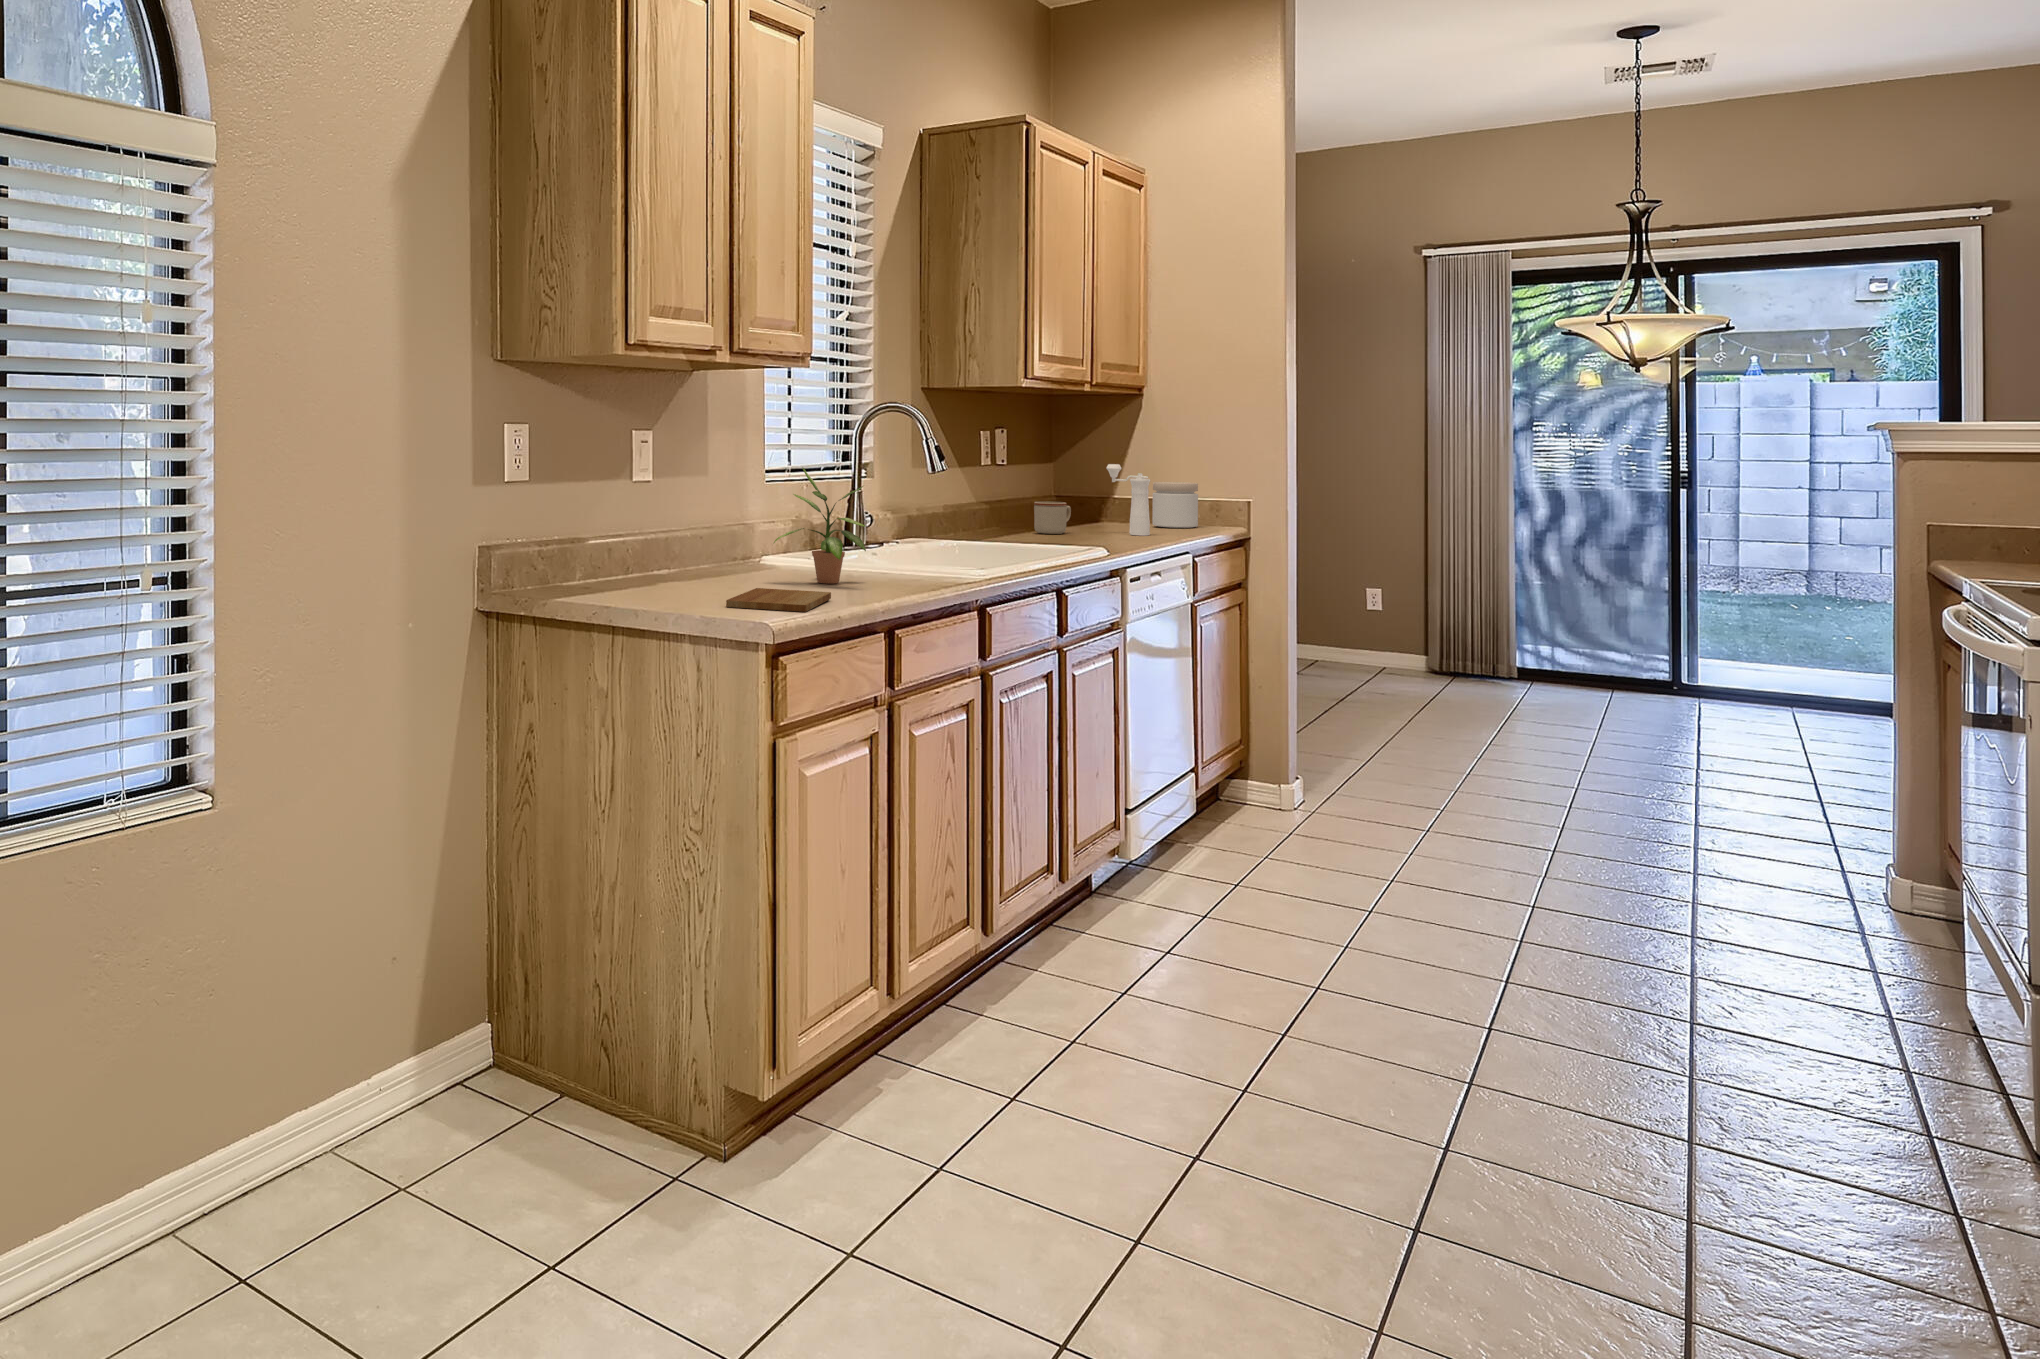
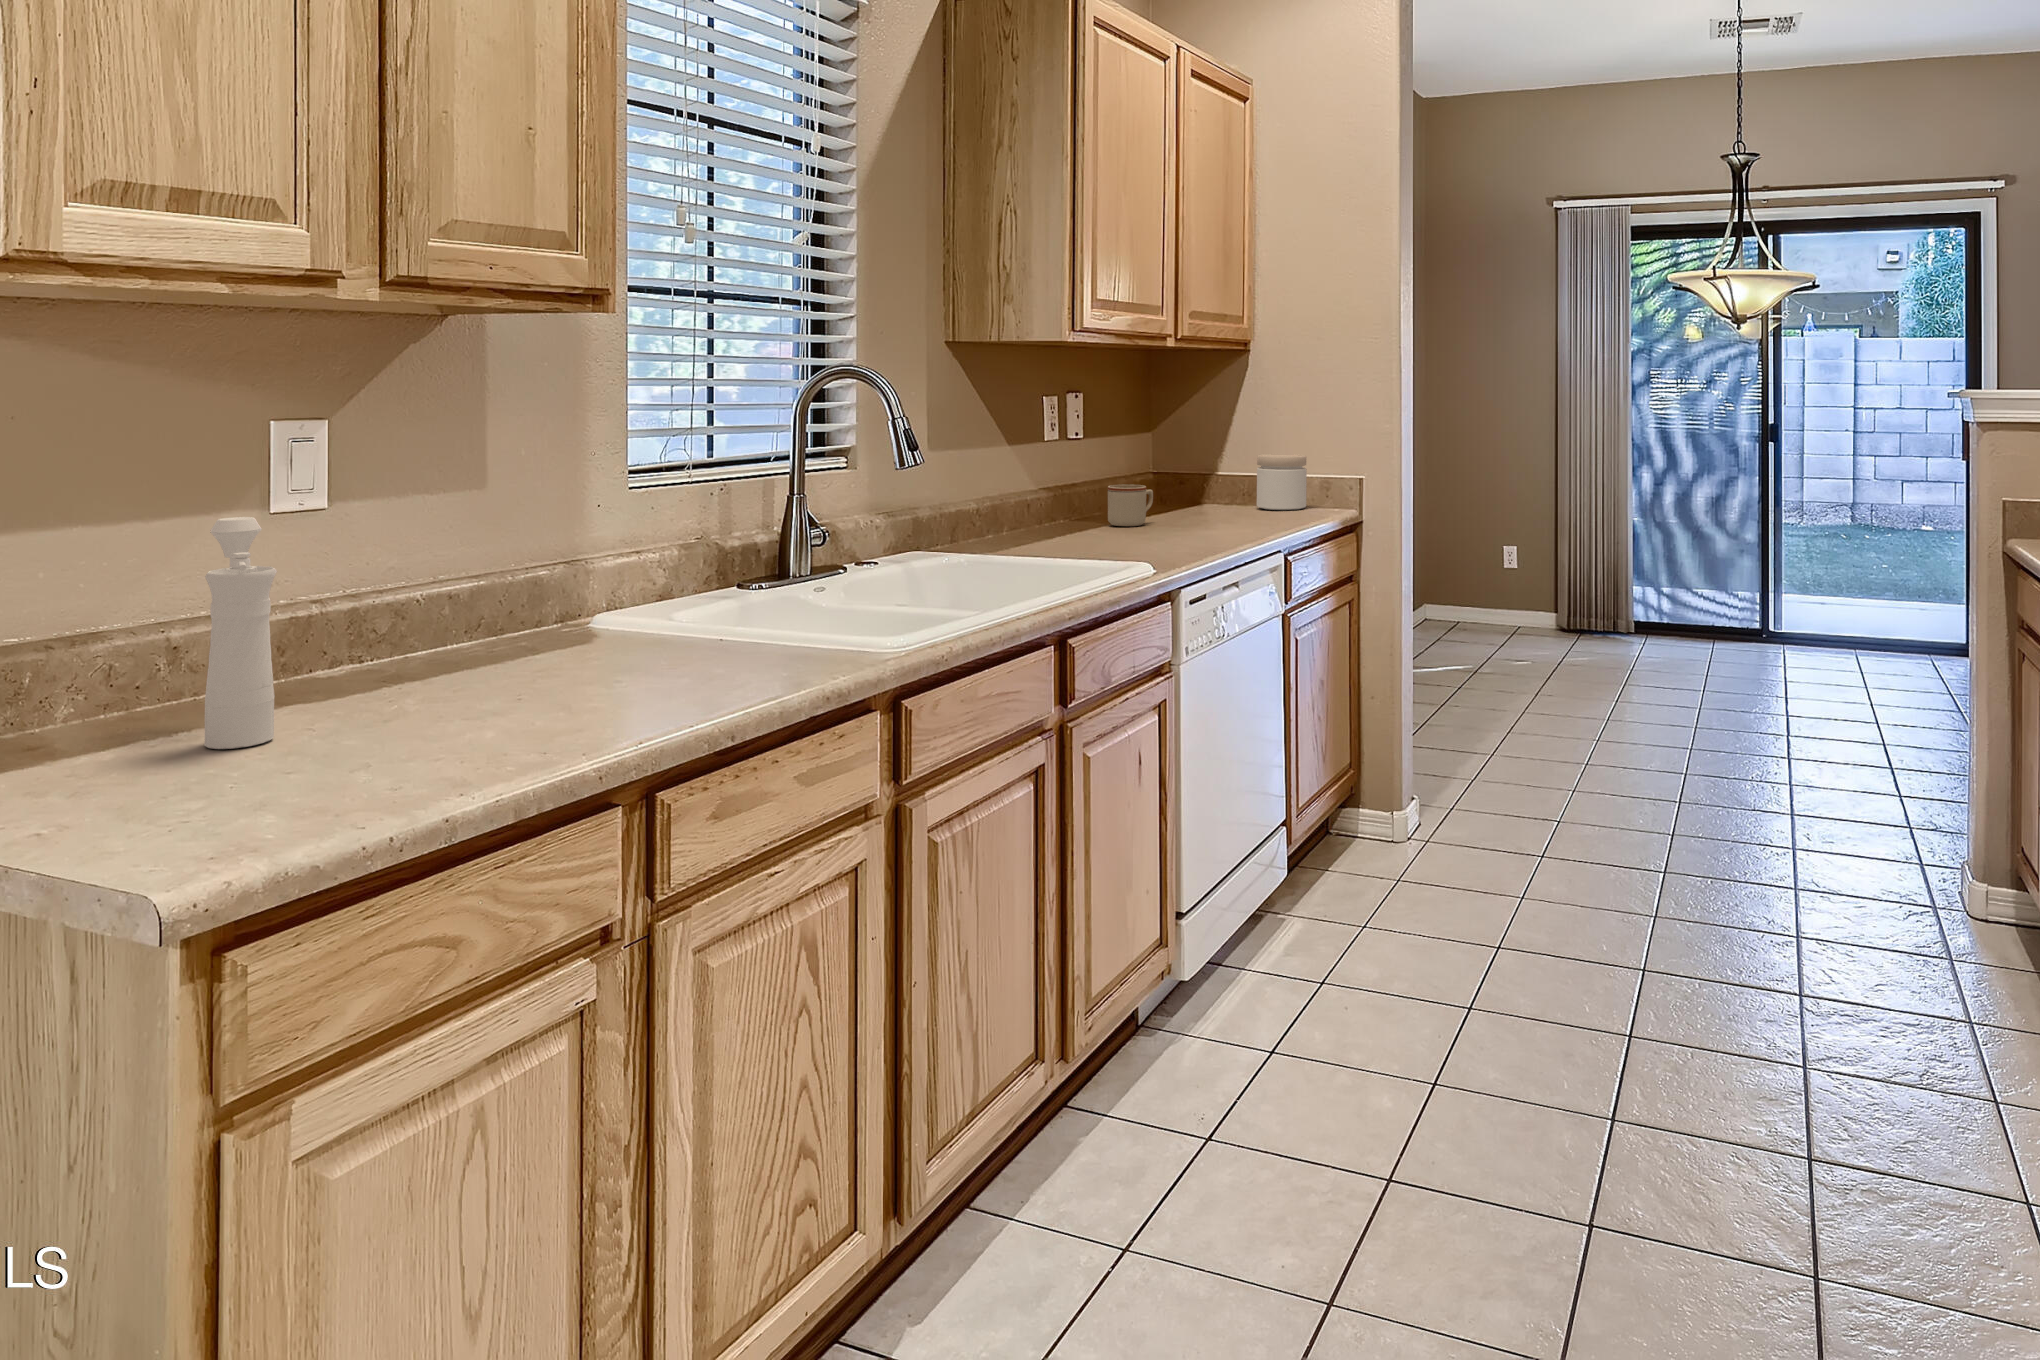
pepper mill: present [1106,464,1150,536] -> present [204,517,277,749]
potted plant: present [774,467,866,584] -> none [508,481,698,684]
cutting board: present [726,588,831,612] -> none [206,732,512,817]

